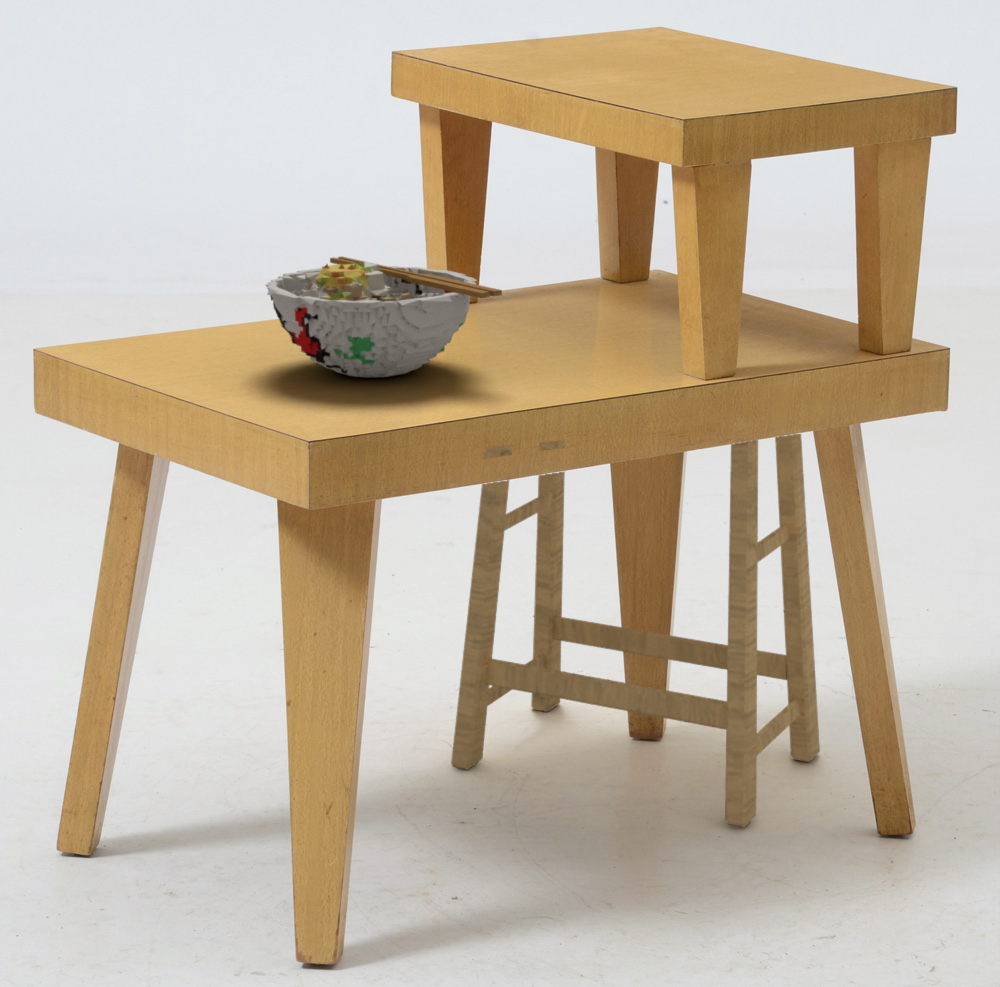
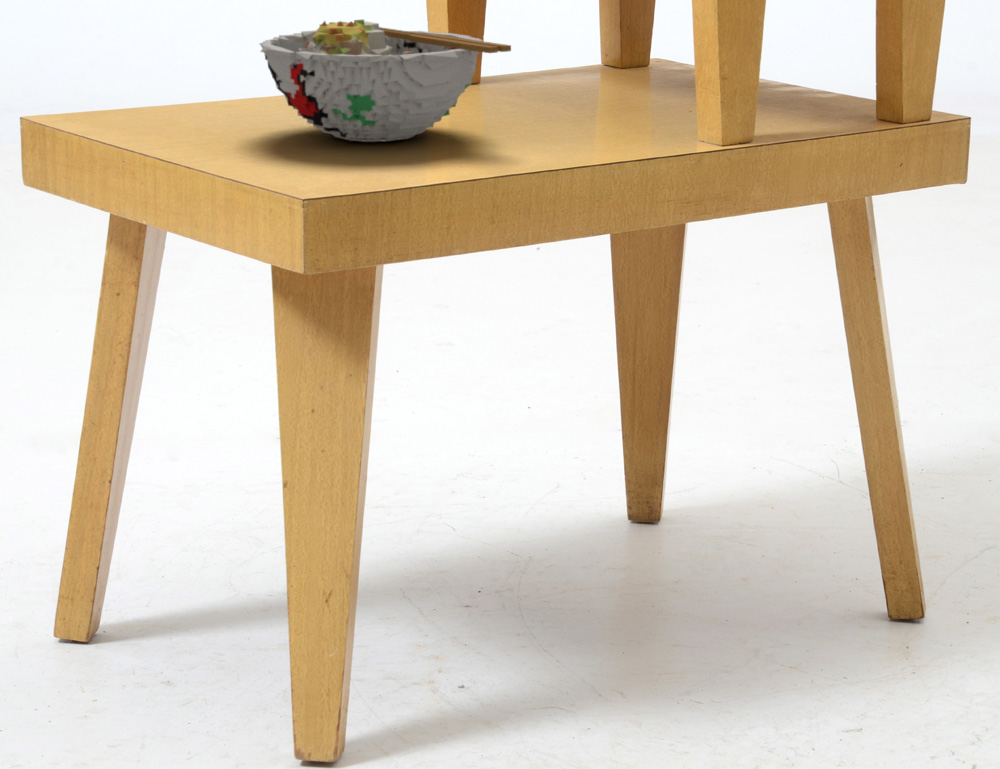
footstool: present [451,434,820,827] -> none [454,121,835,611]

